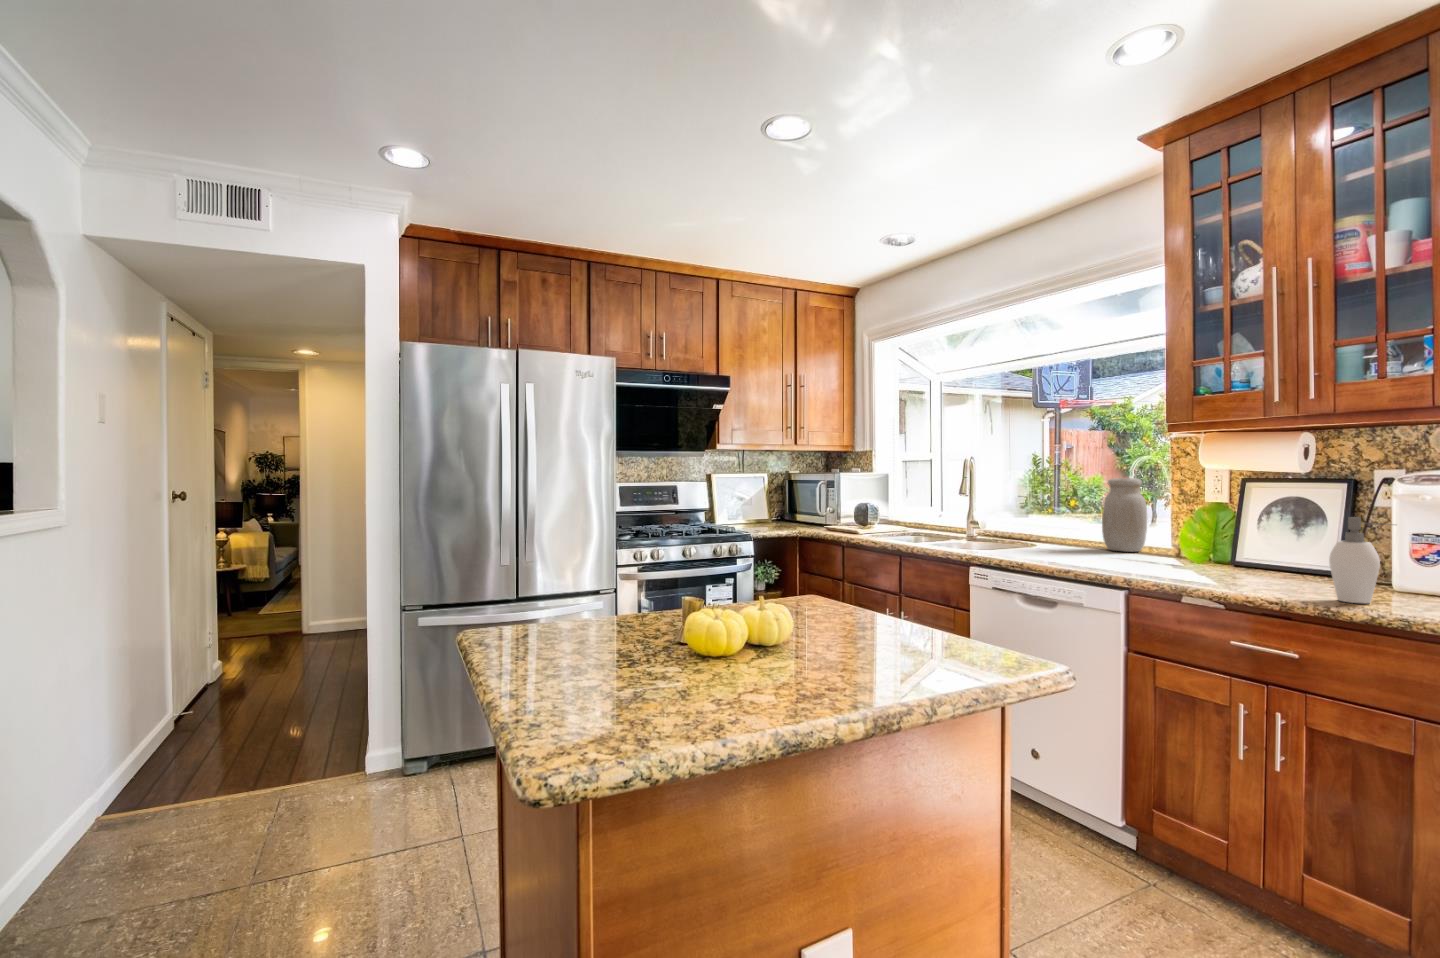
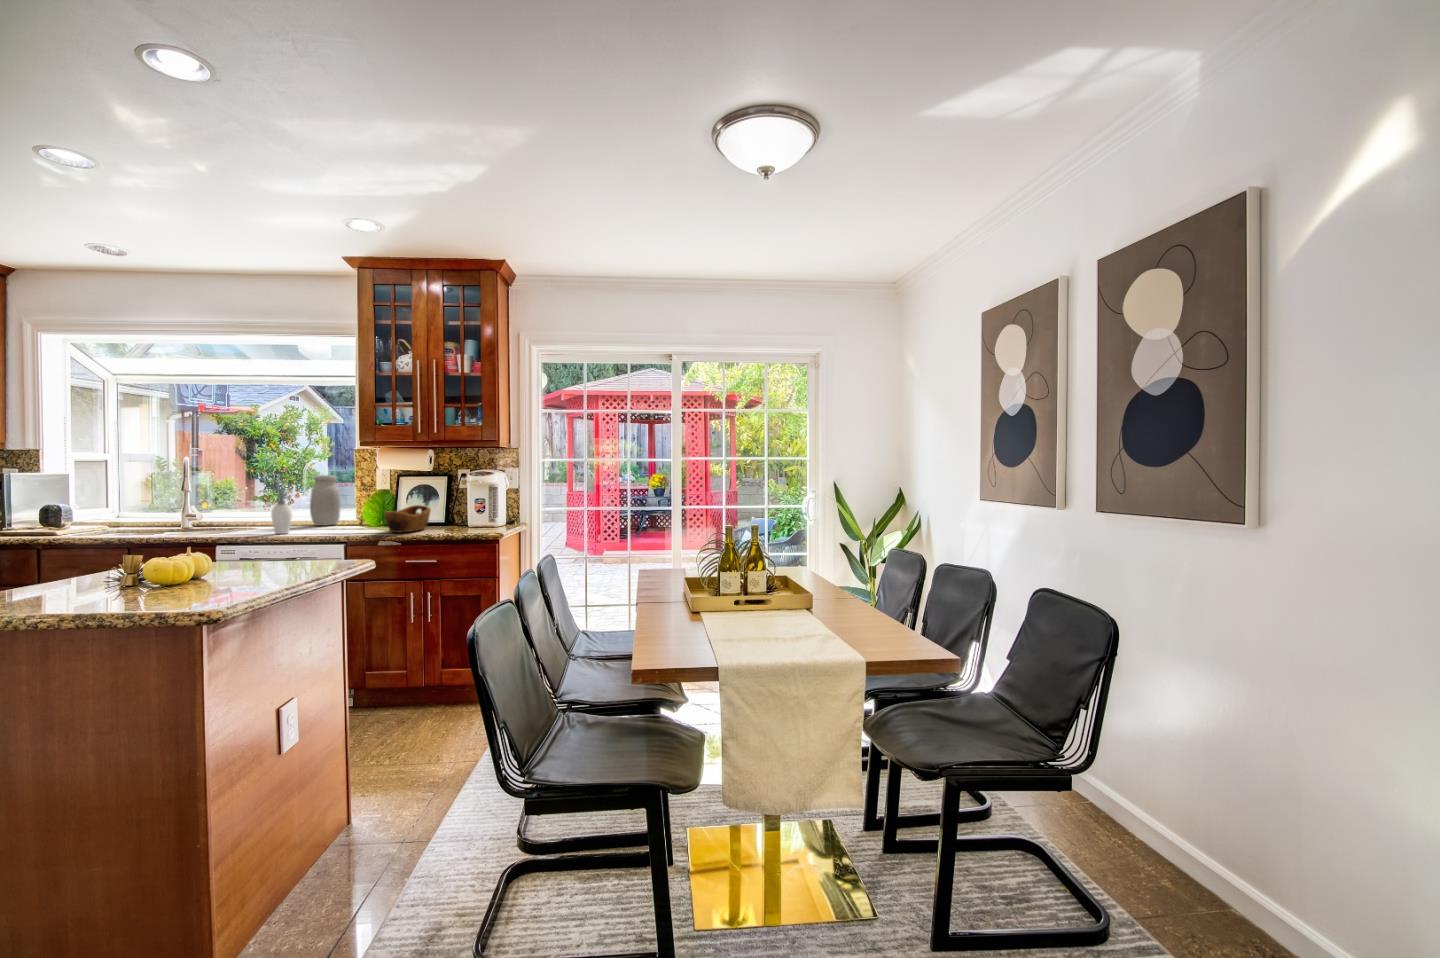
soap dispenser: present [1329,517,1380,603] -> present [271,493,292,534]
wooden bowl: none [1200,534,1301,584] -> present [385,505,431,533]

